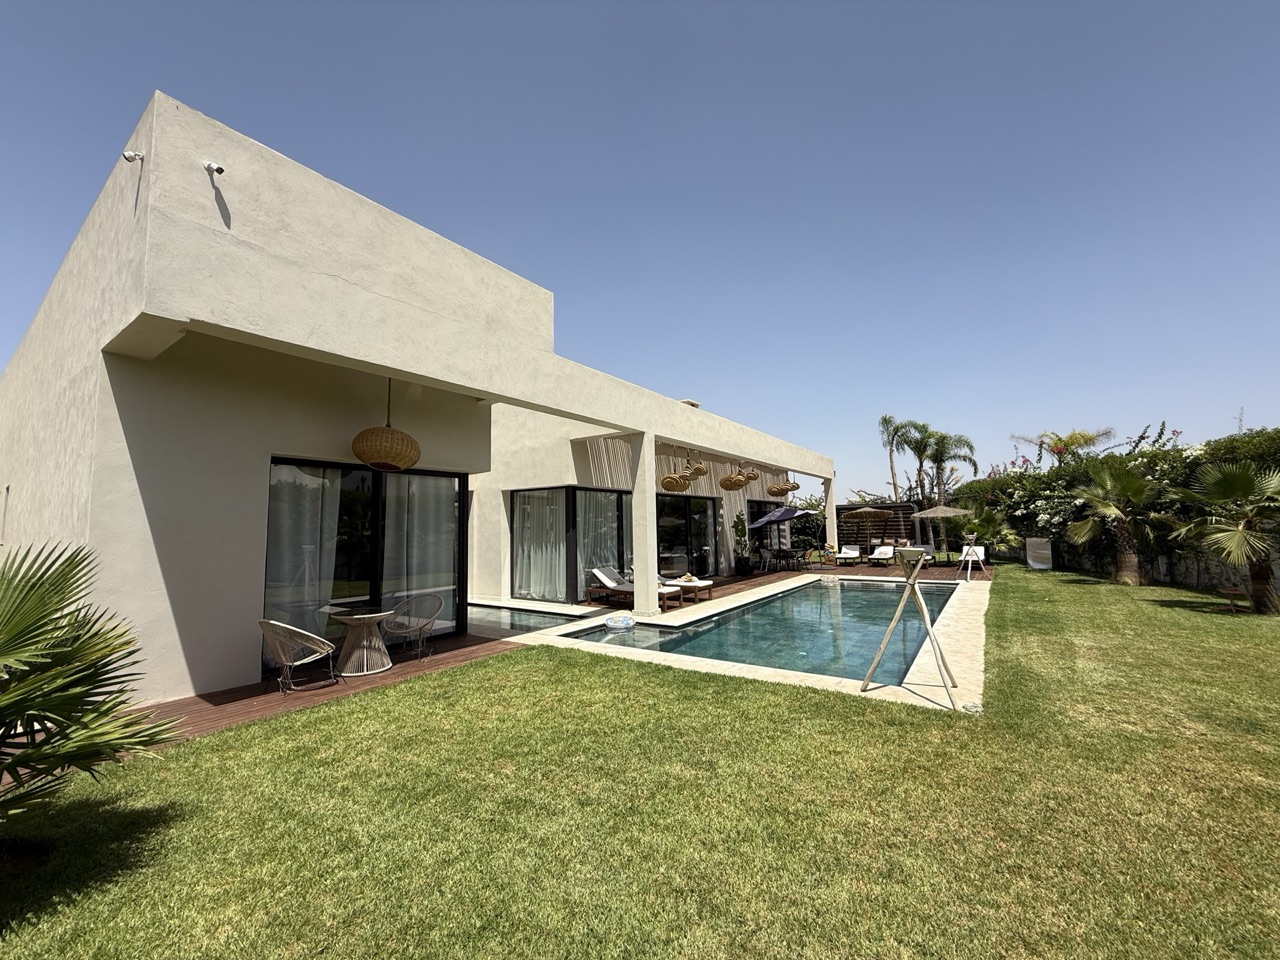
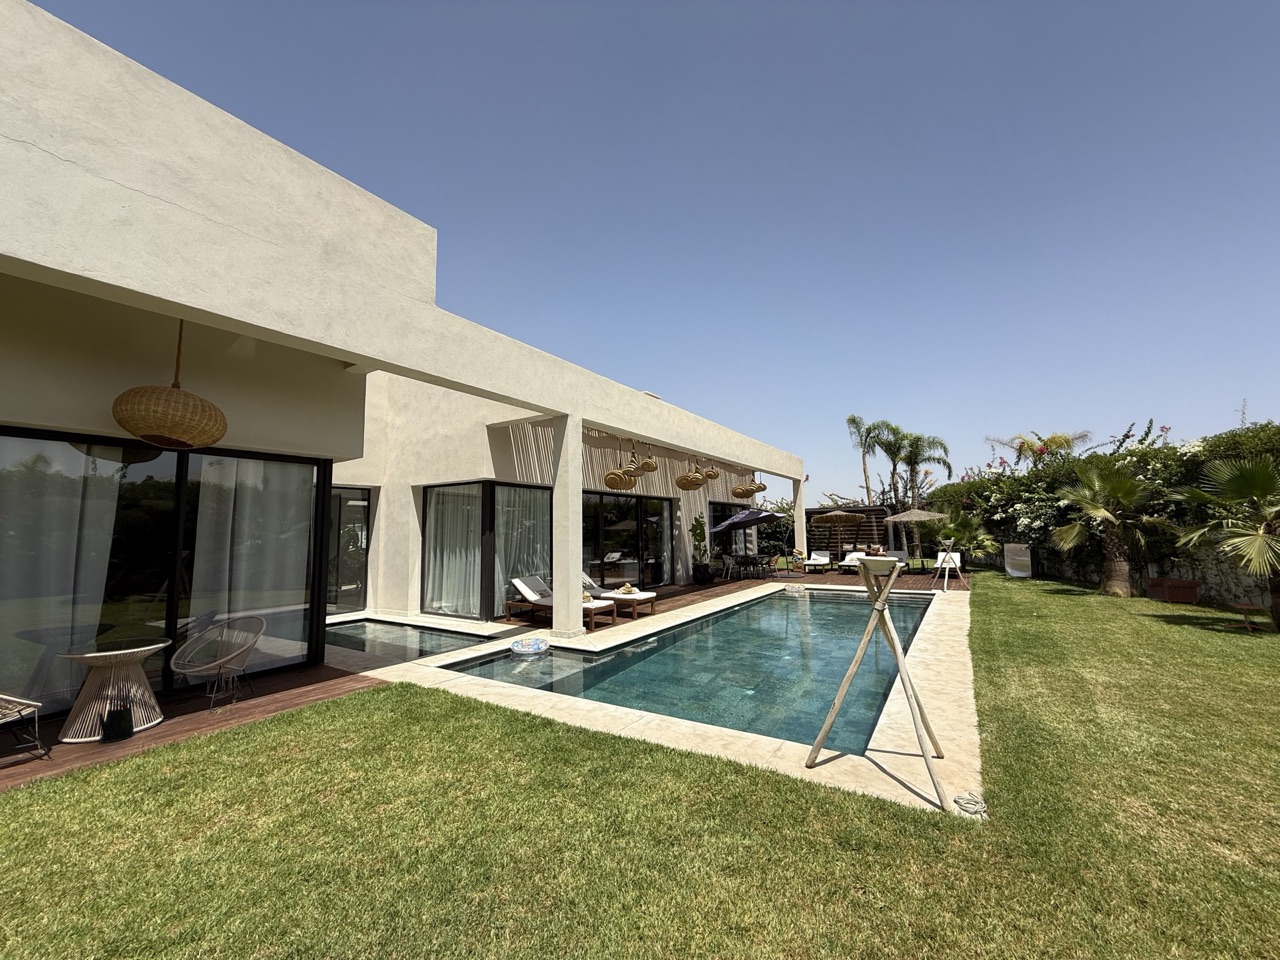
armchair: none [1151,568,1203,592] -> present [1143,577,1202,604]
watering can: none [352,642,373,679] -> present [99,693,135,743]

